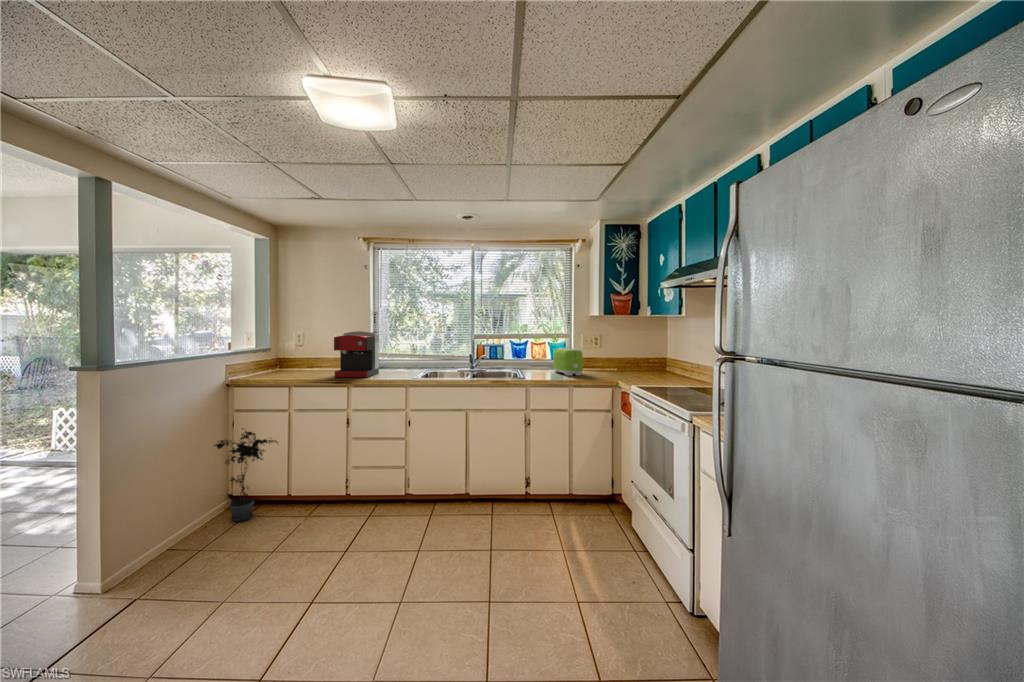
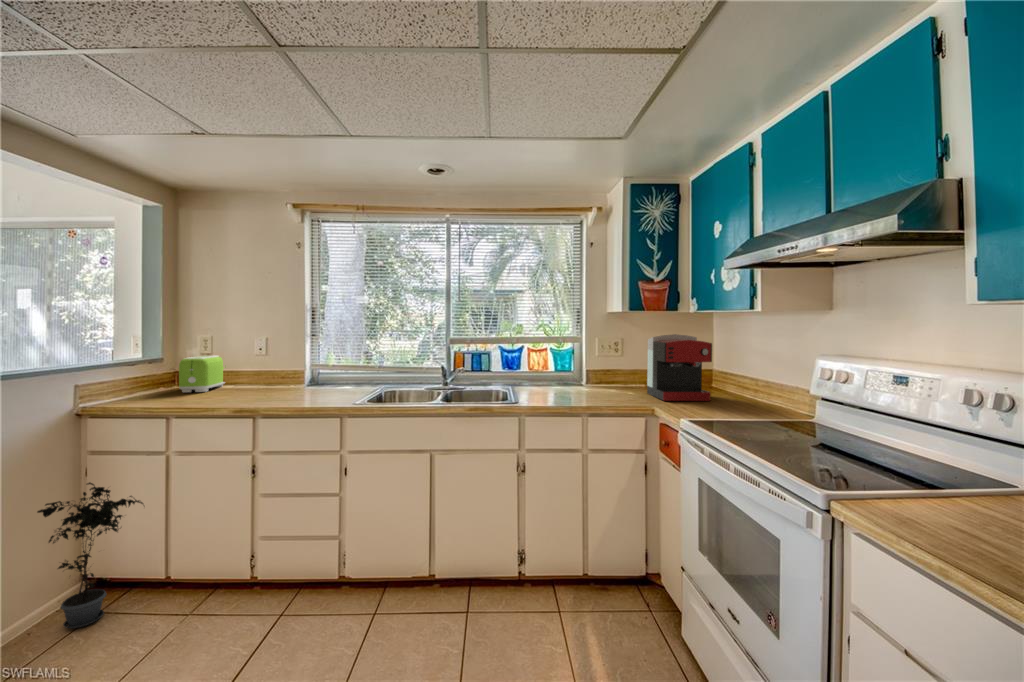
coffee maker: present [334,331,379,377] -> present [647,334,712,401]
toaster: present [553,348,583,376] -> present [179,356,226,392]

